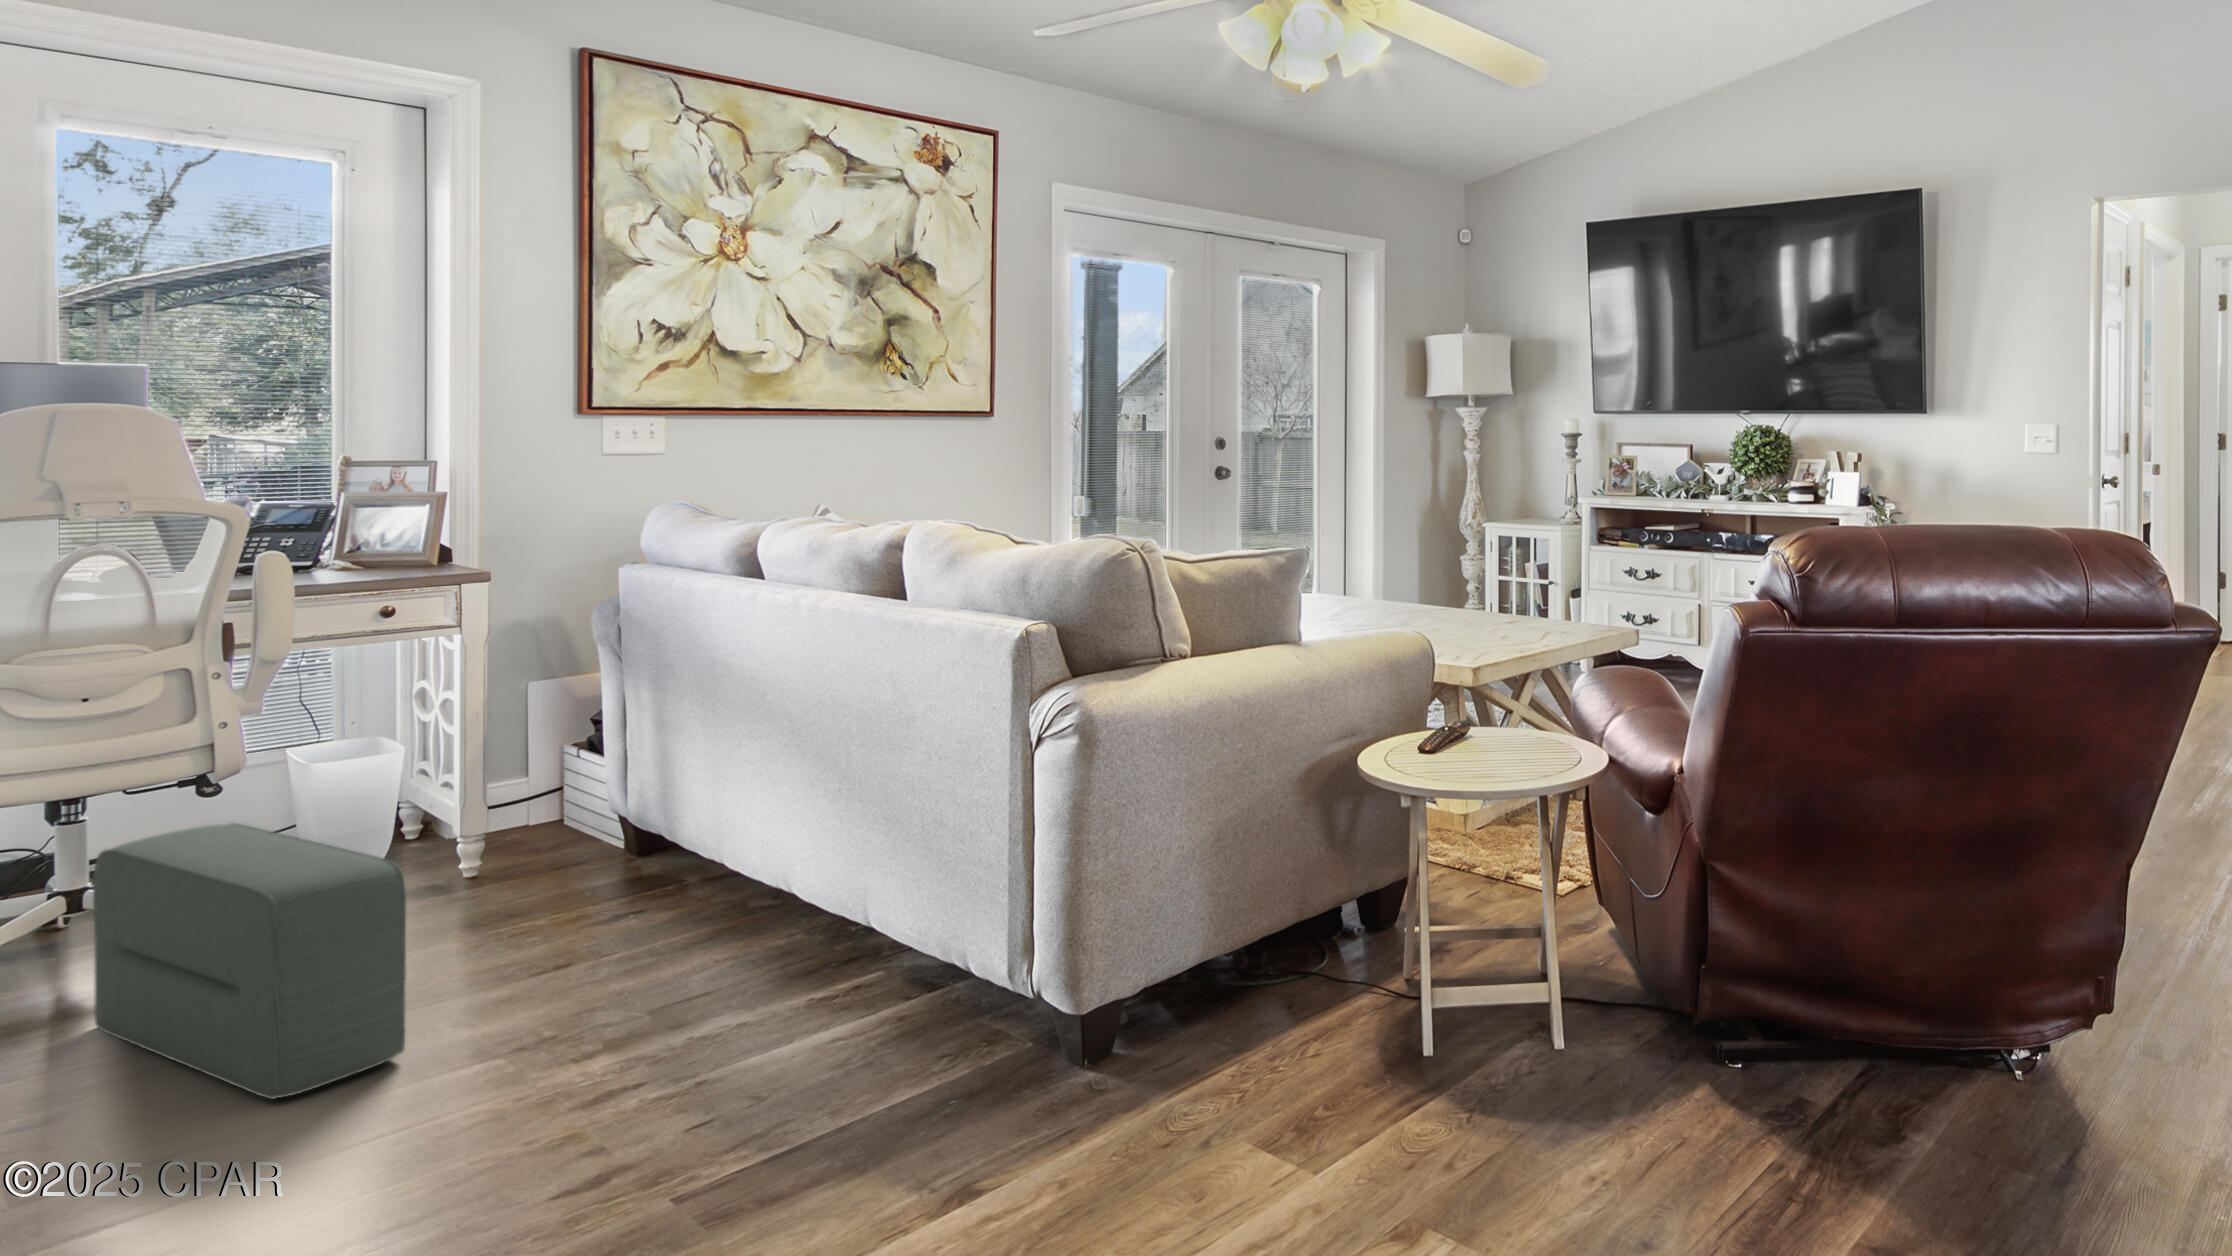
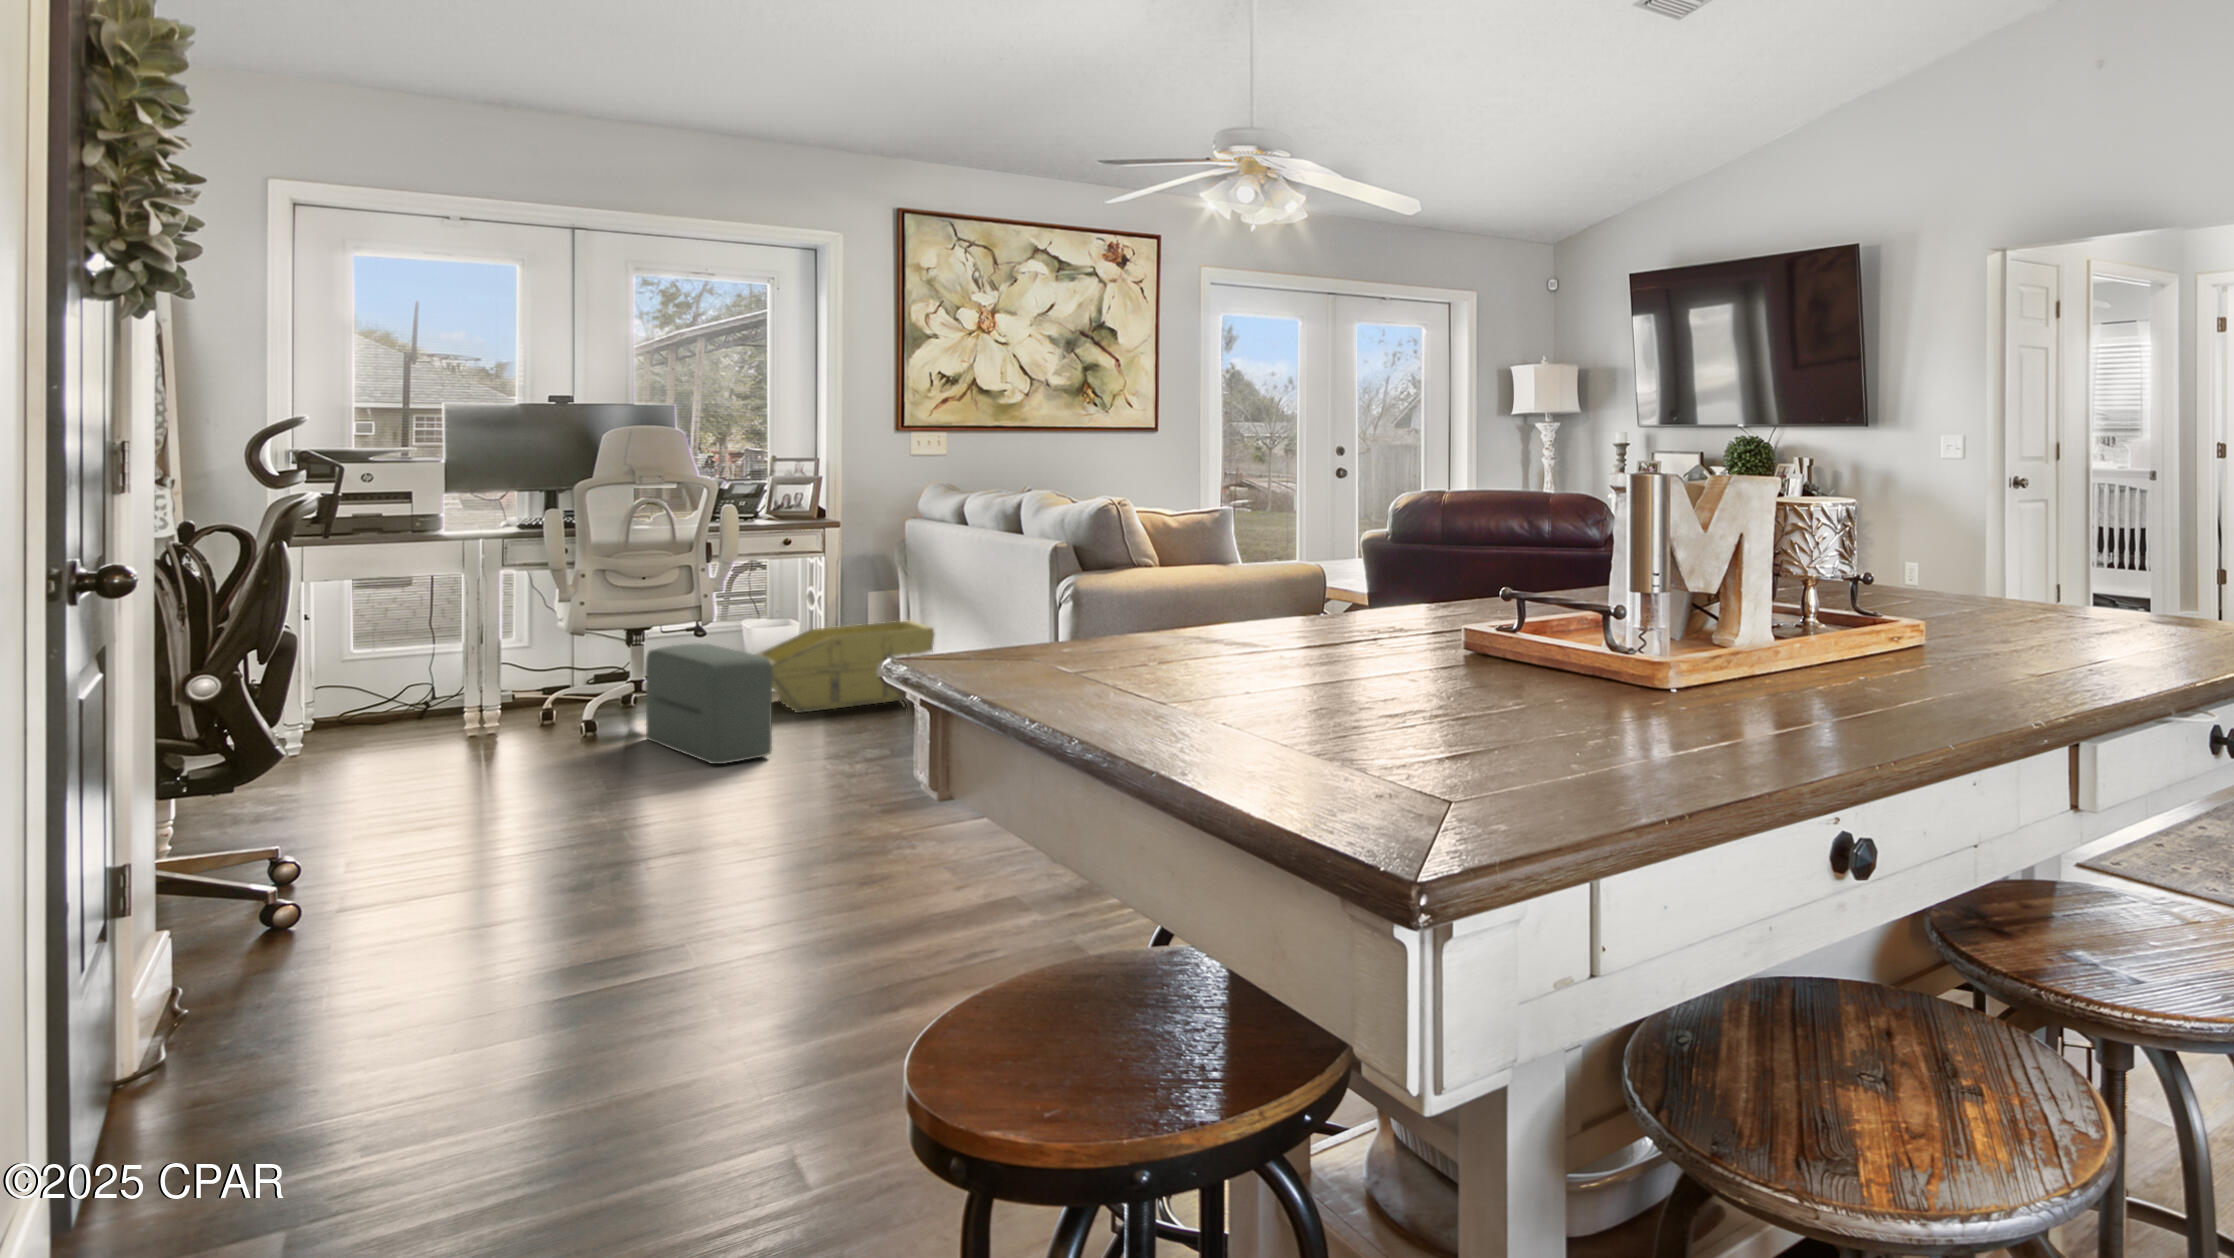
storage bin: none [323,728,682,922] -> present [756,621,934,713]

